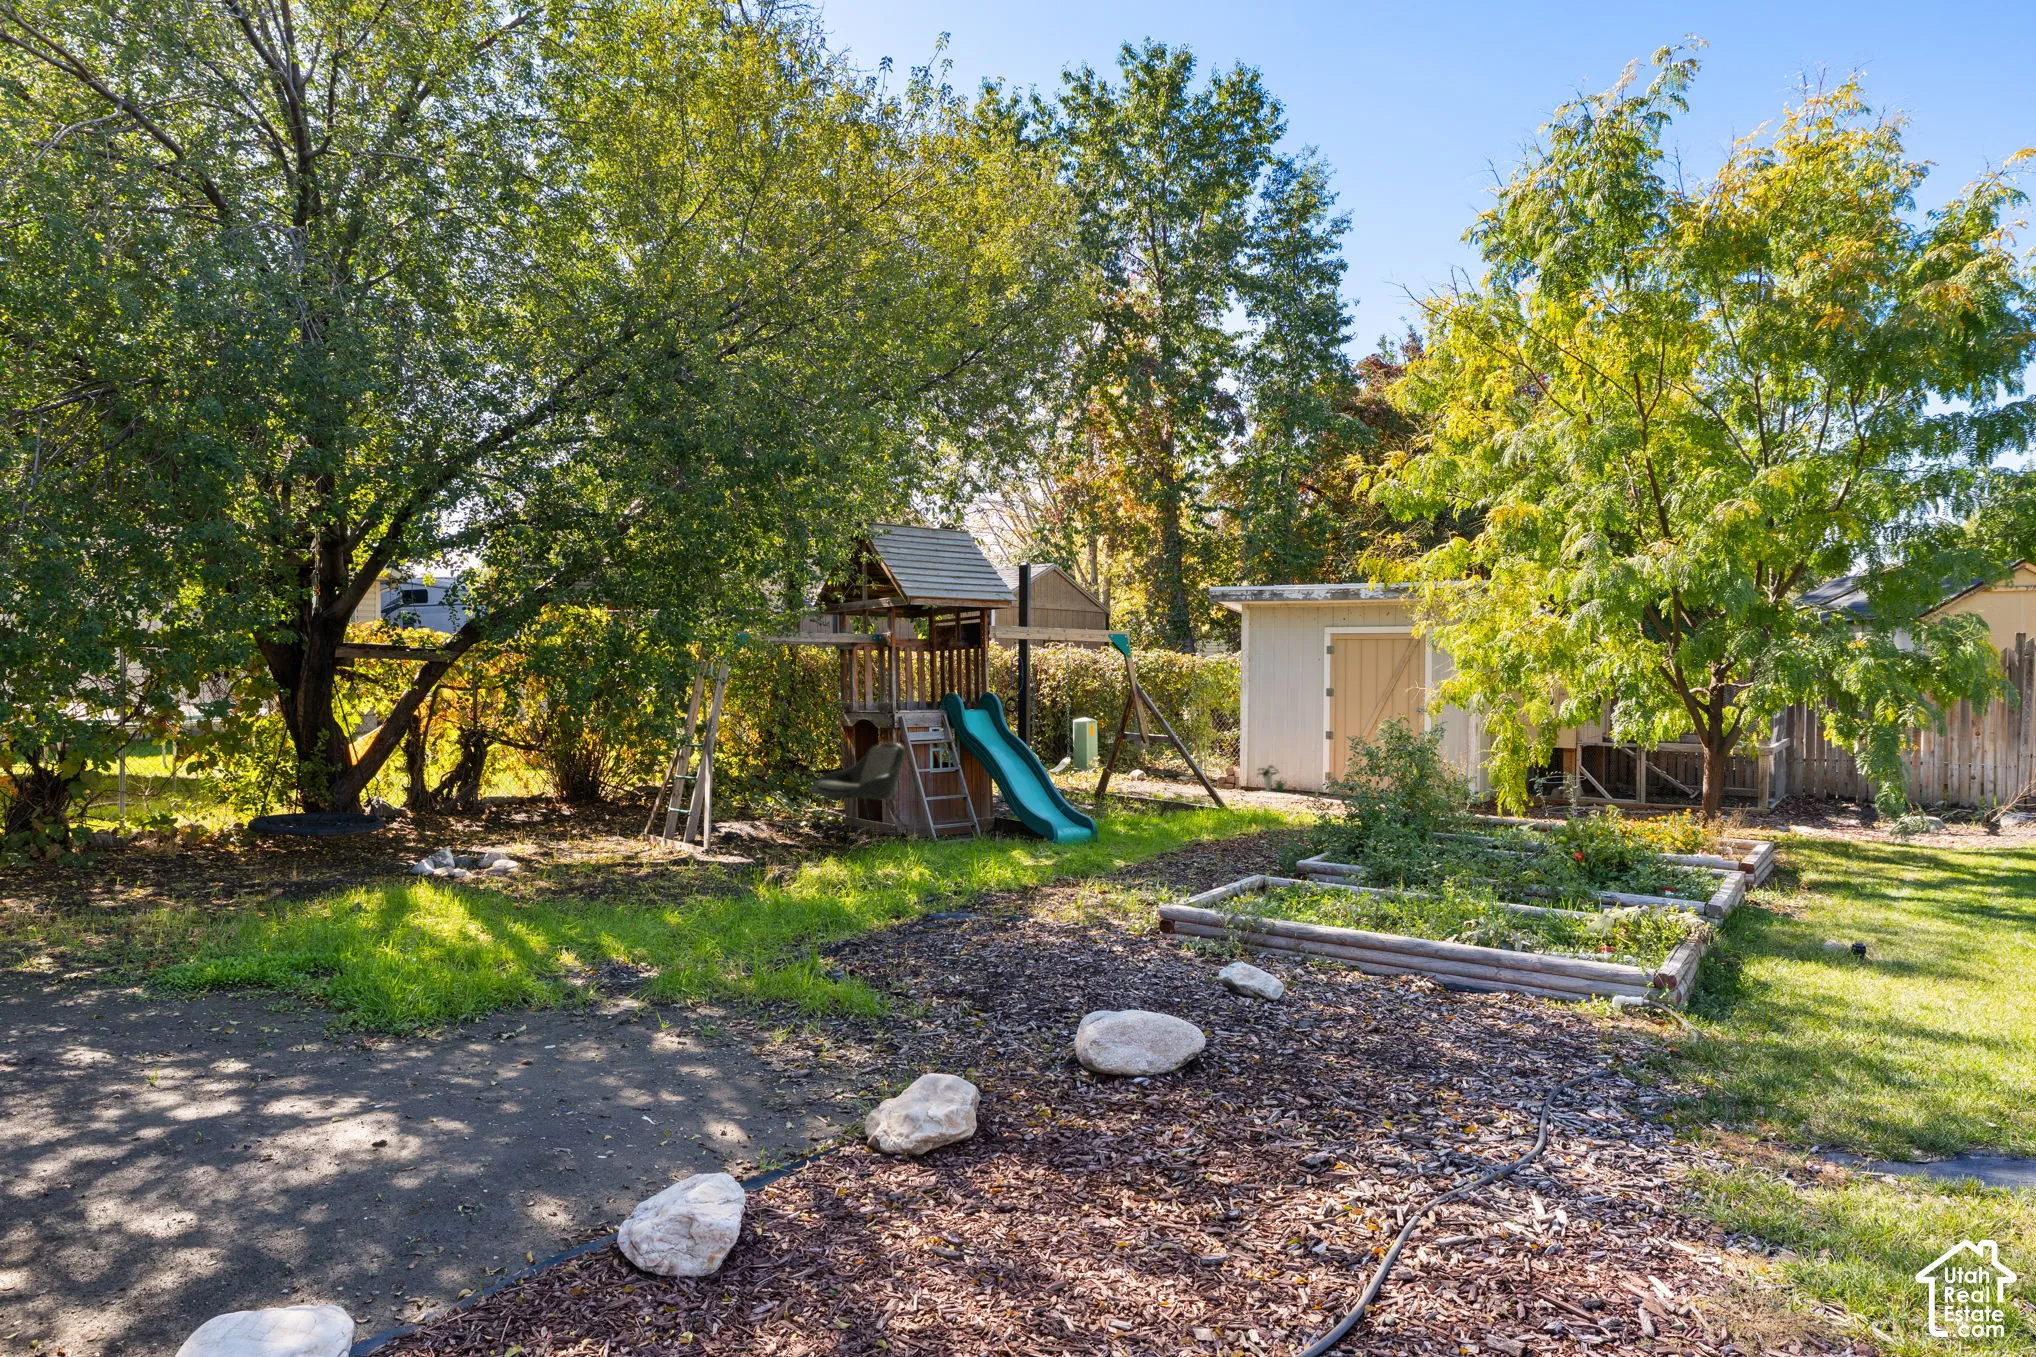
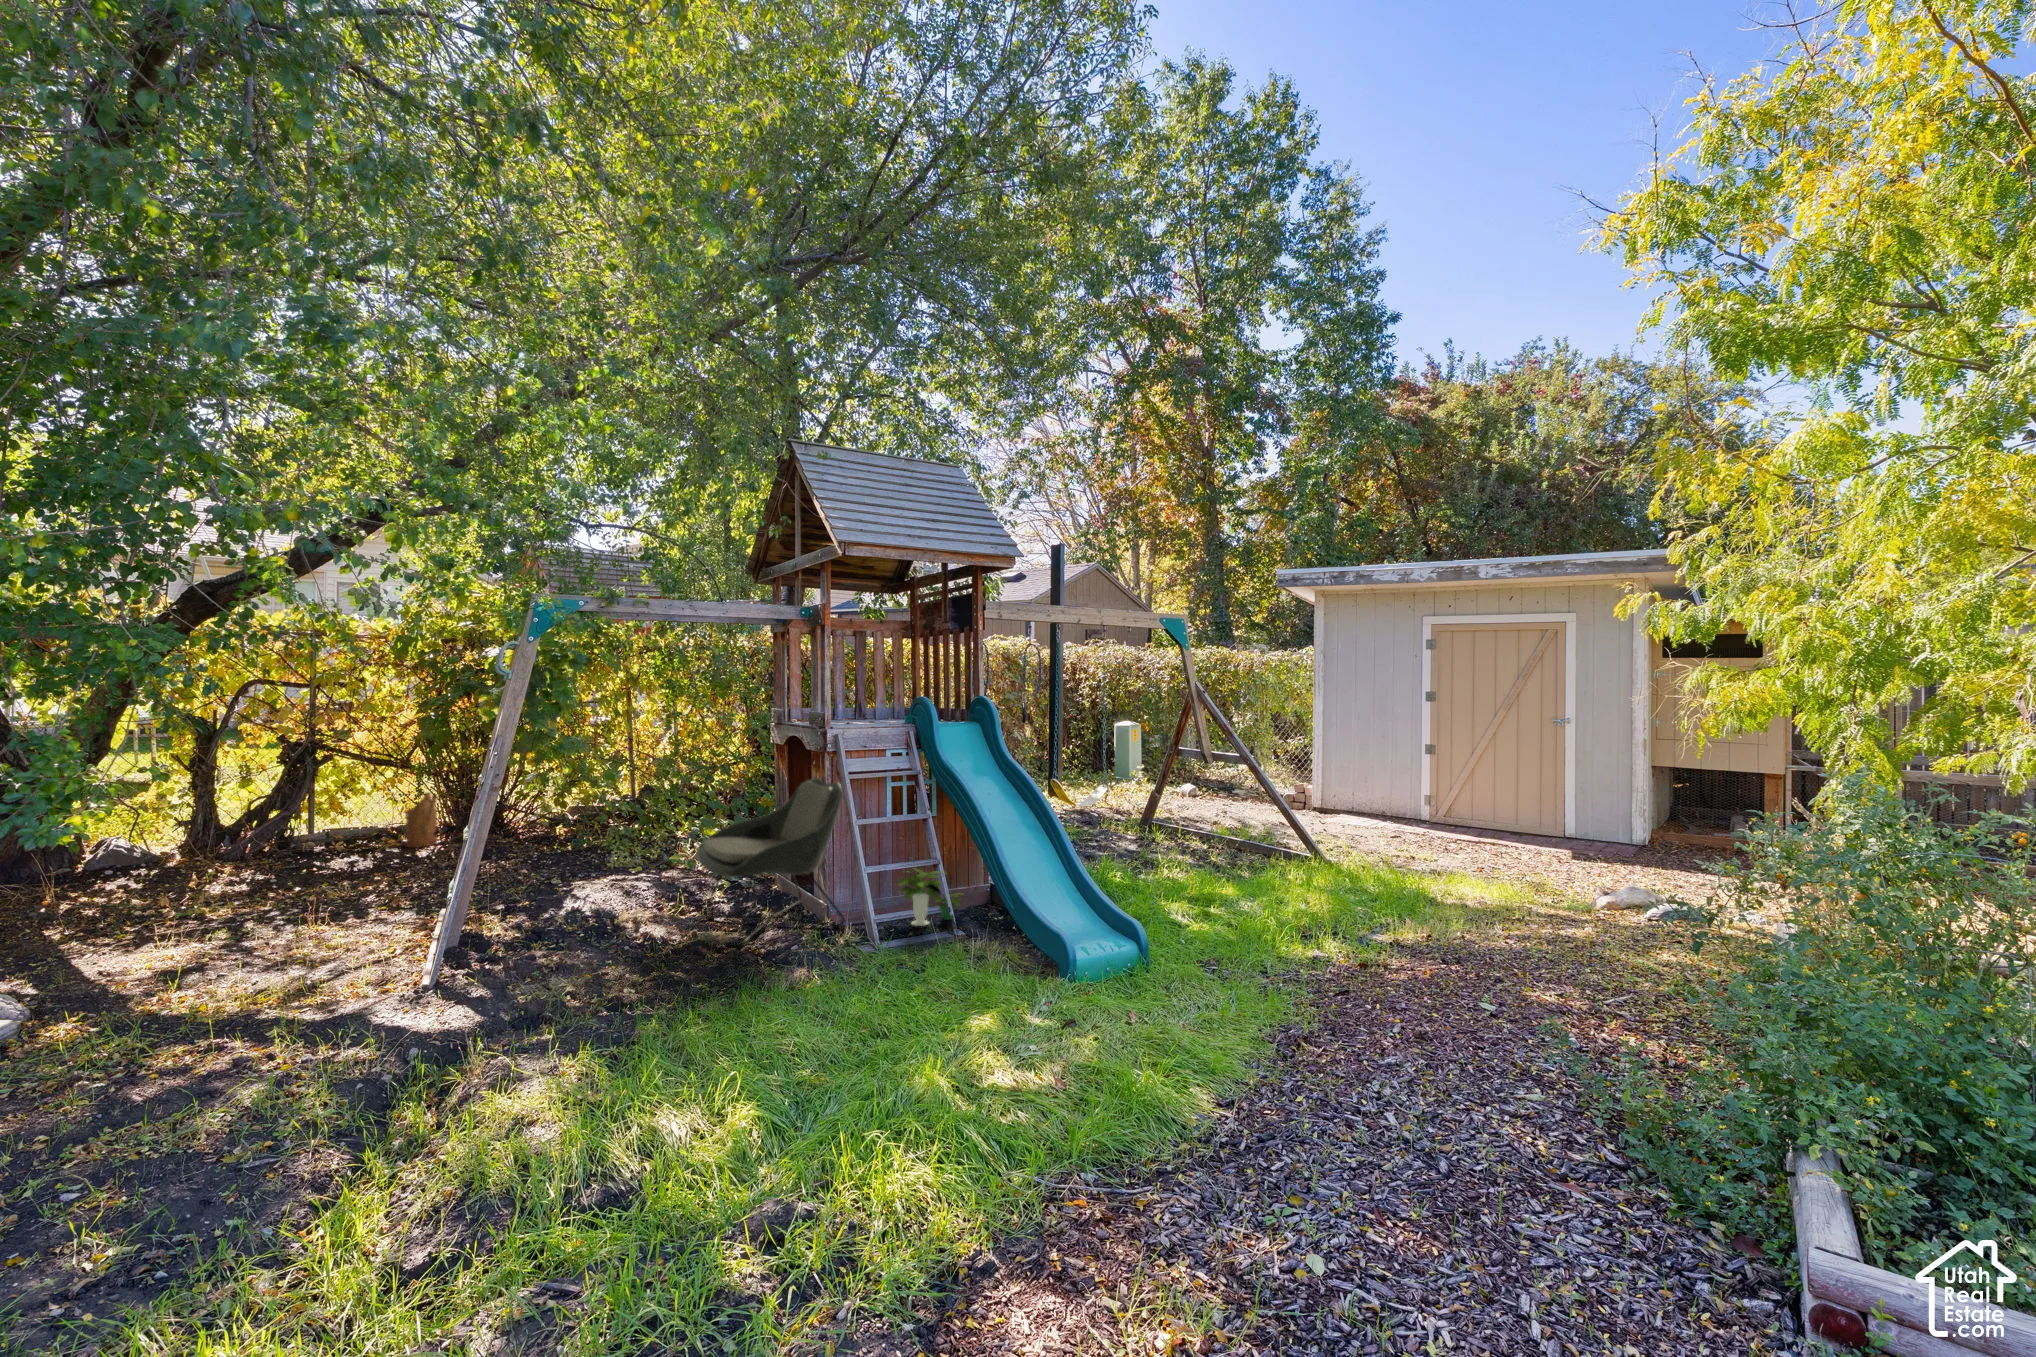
potted plant: present [1258,765,1285,792] -> present [898,869,960,926]
watering can: none [537,768,565,810] -> present [406,792,437,848]

